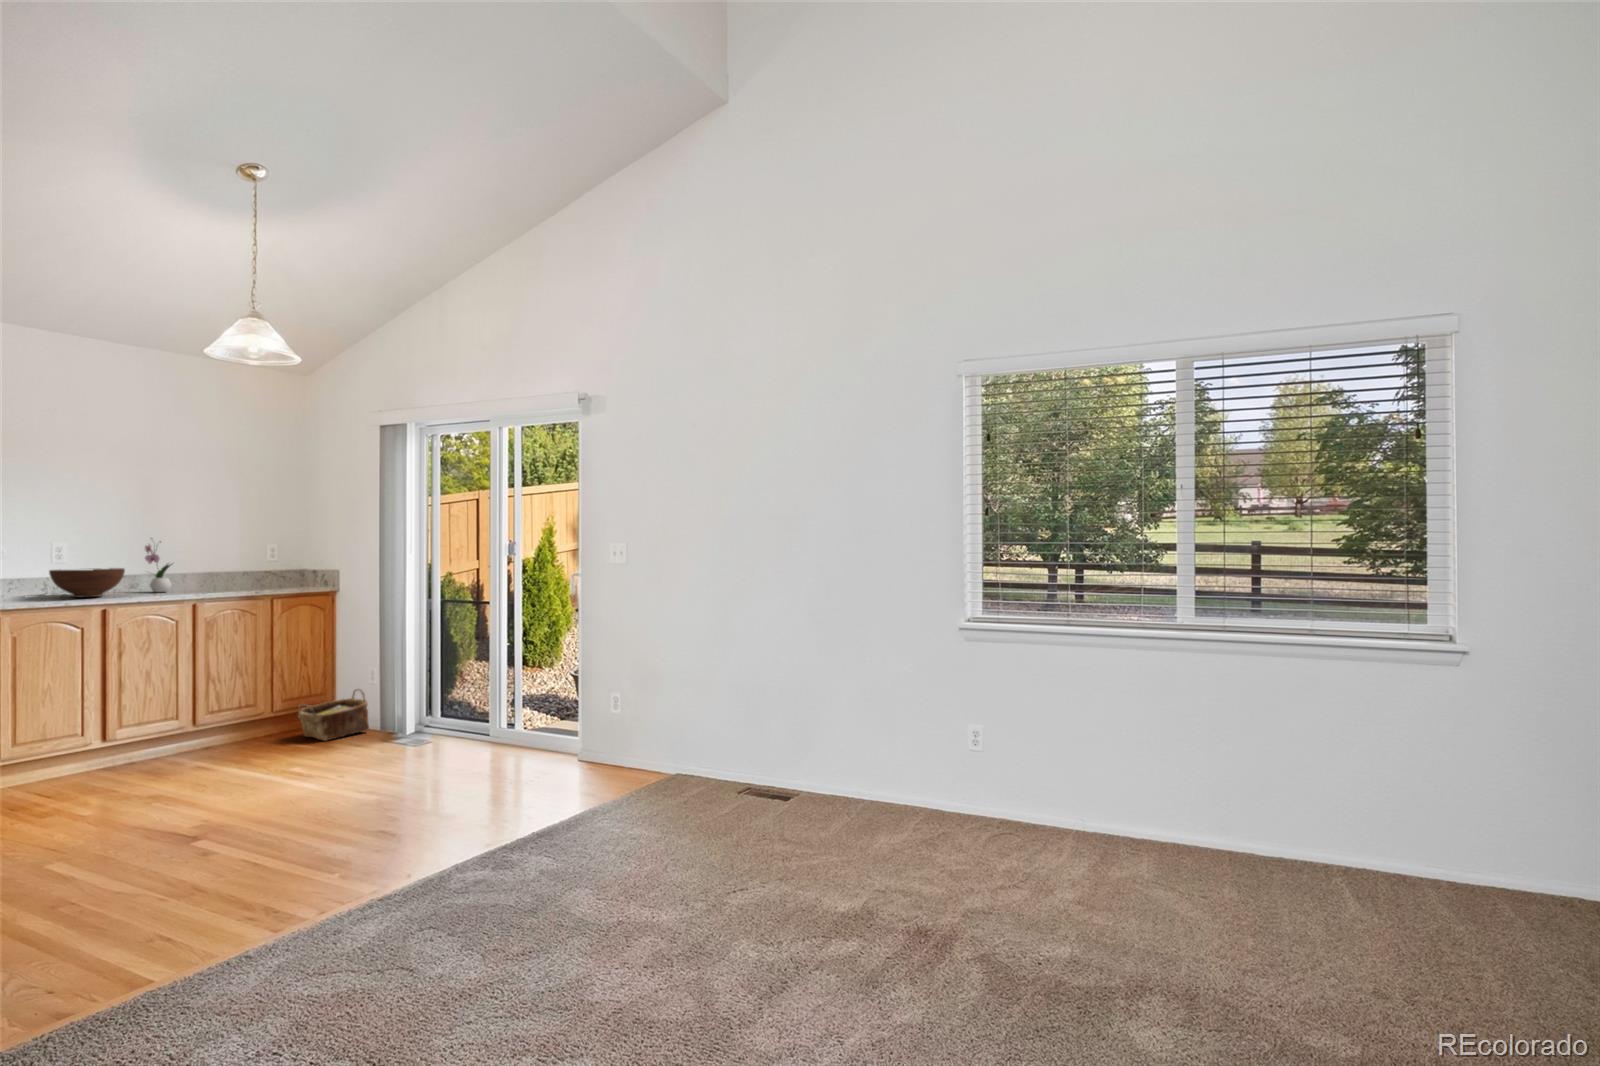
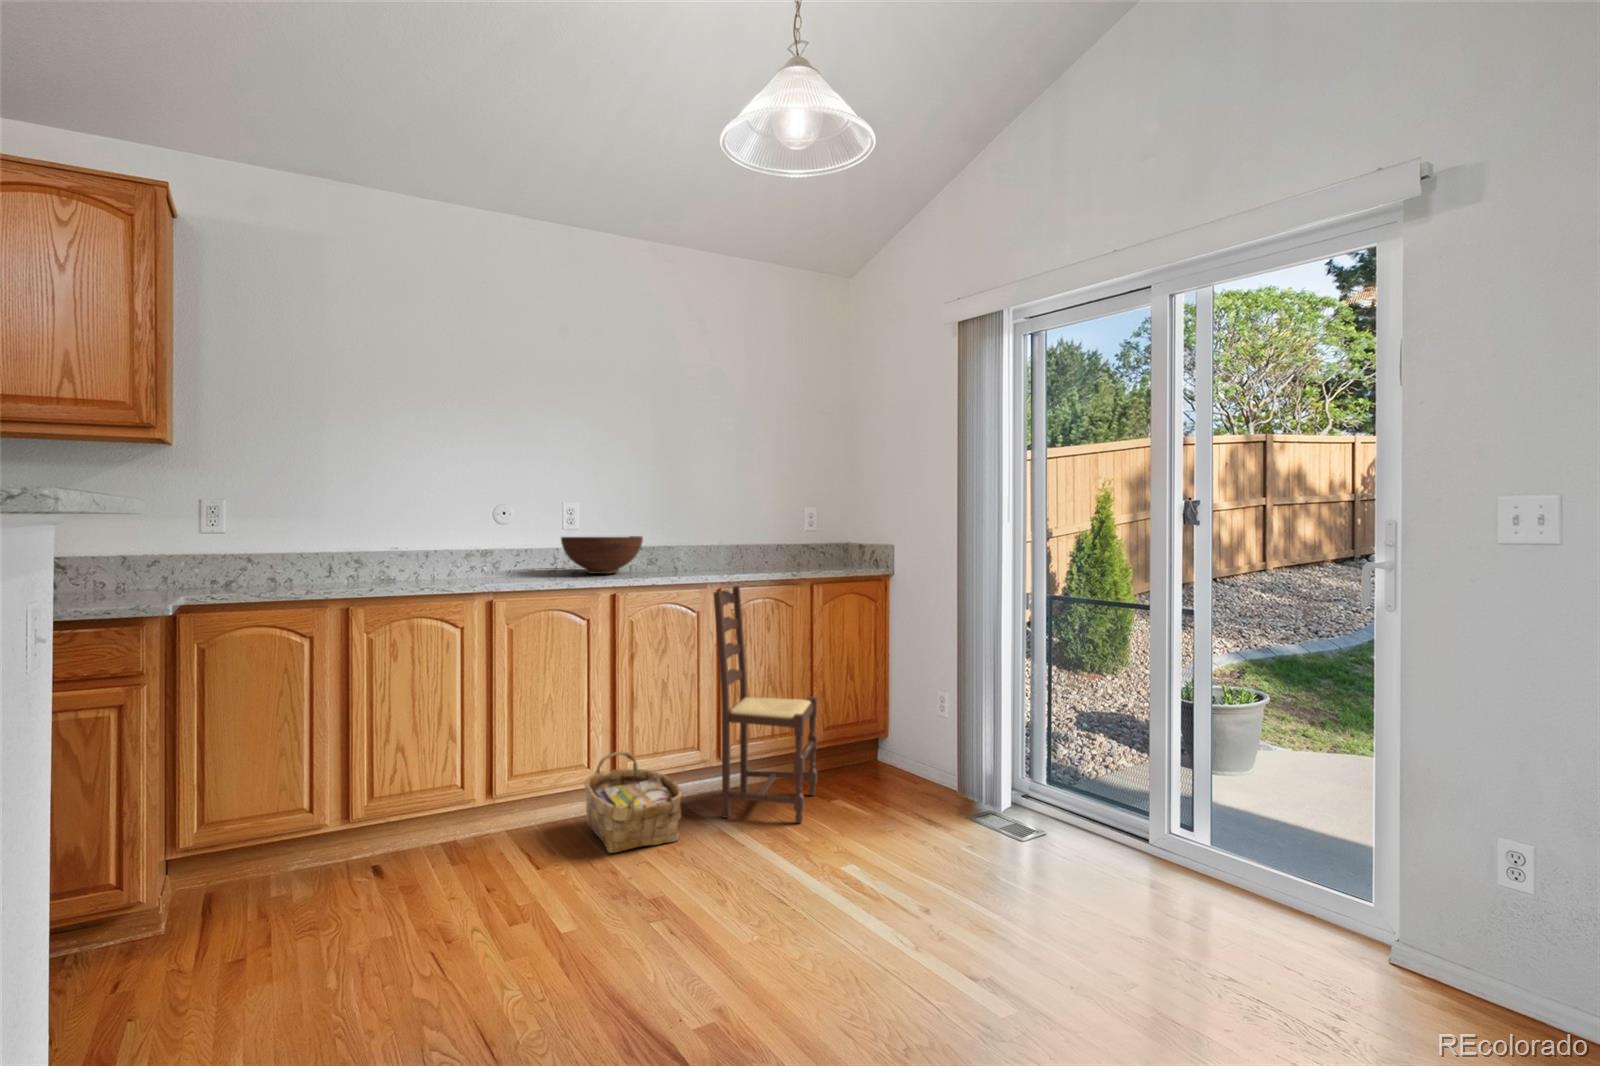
flower arrangement: present [145,542,172,592] -> none [666,495,699,569]
dining chair: none [189,602,275,761] -> present [713,586,817,824]
woven basket: present [298,689,369,741] -> present [585,751,682,853]

